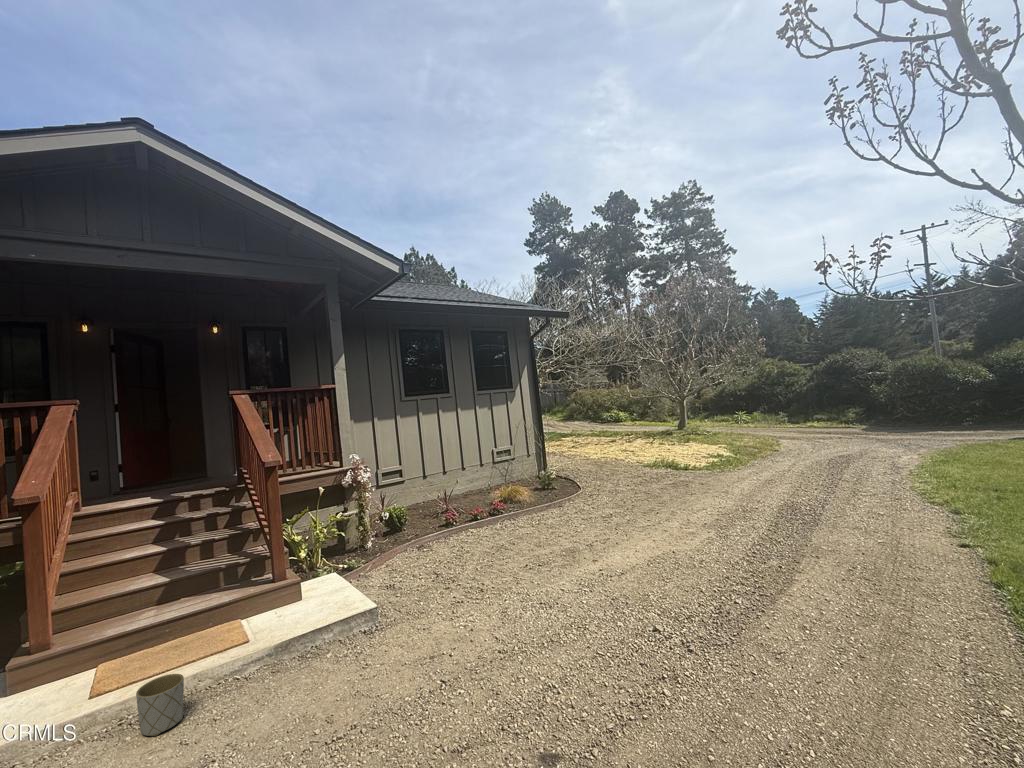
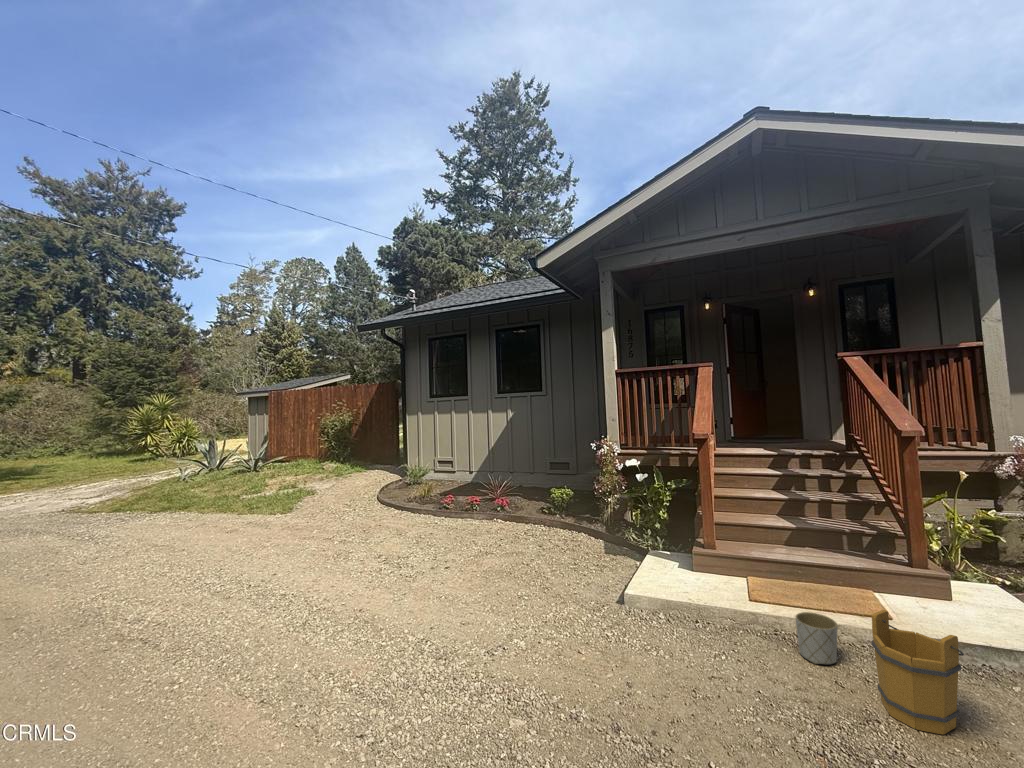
bucket: none [207,641,280,749] -> present [871,610,964,734]

